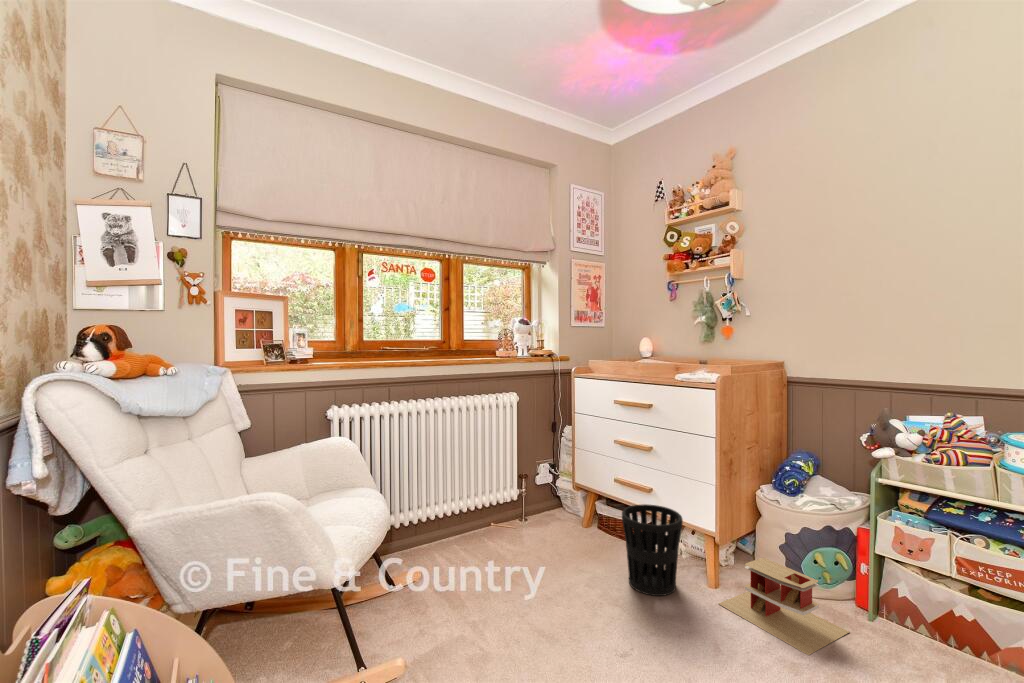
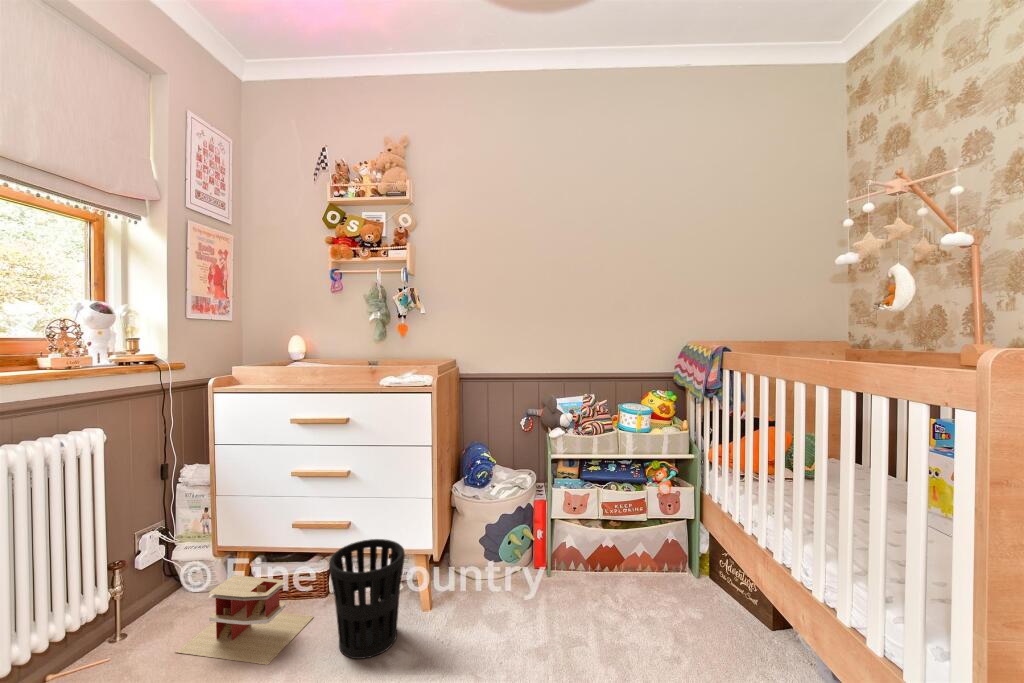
toy house: present [719,558,849,655] -> present [176,575,314,665]

